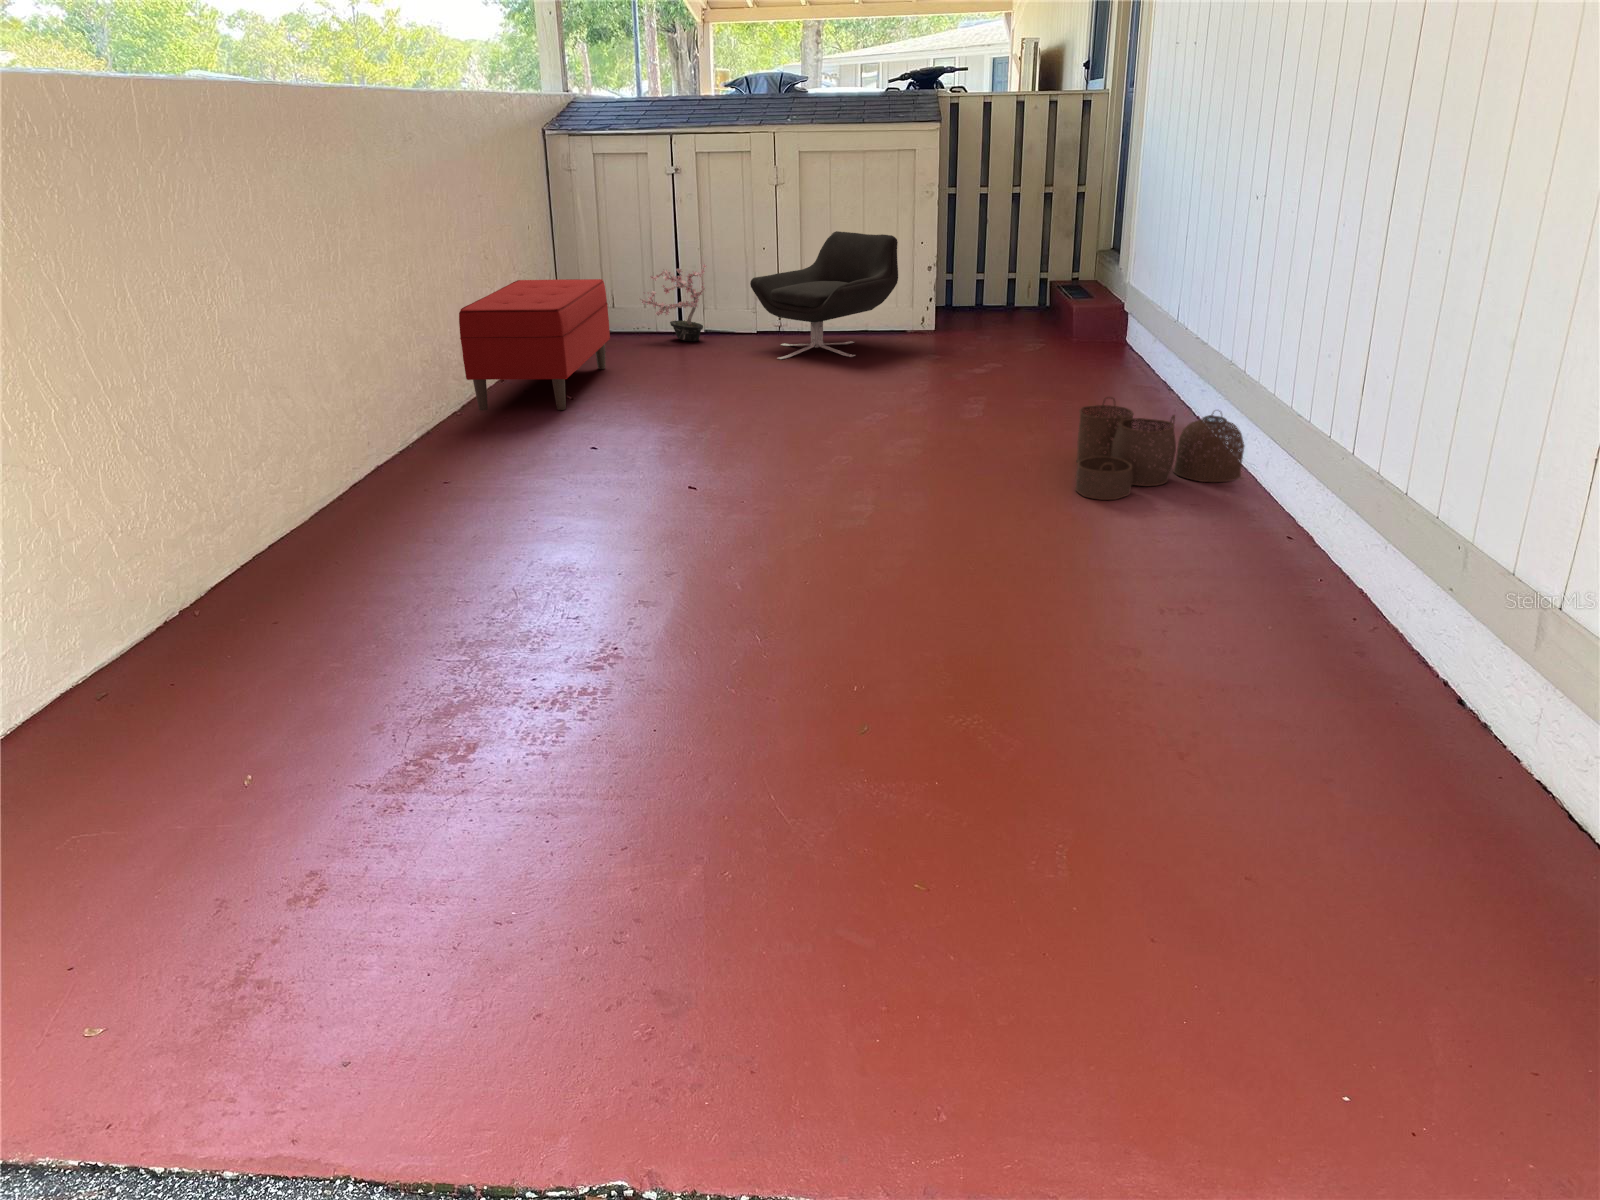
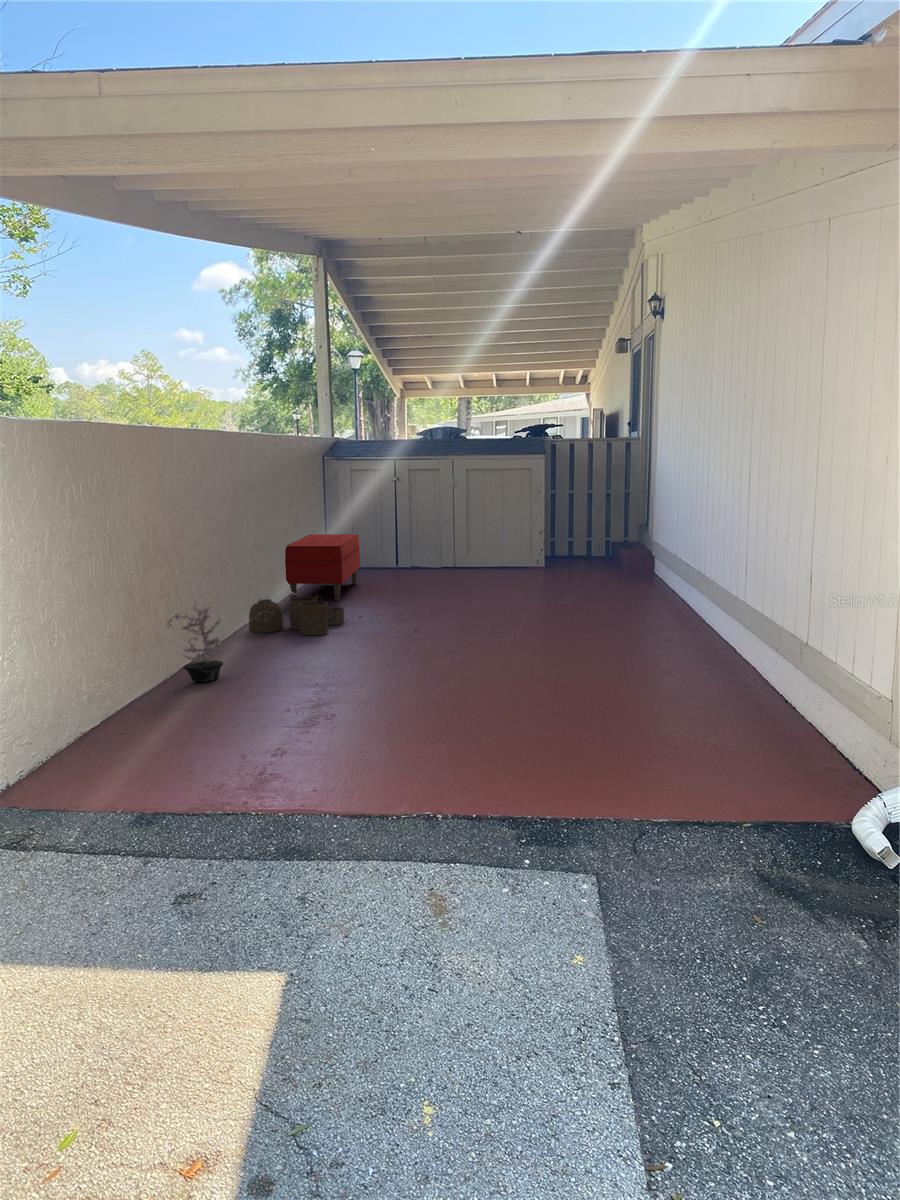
lounge chair: present [750,231,898,359] -> none [439,512,523,580]
potted plant: present [639,264,707,341] -> present [166,607,223,682]
woven basket: present [1076,397,1244,500] -> present [249,594,344,635]

